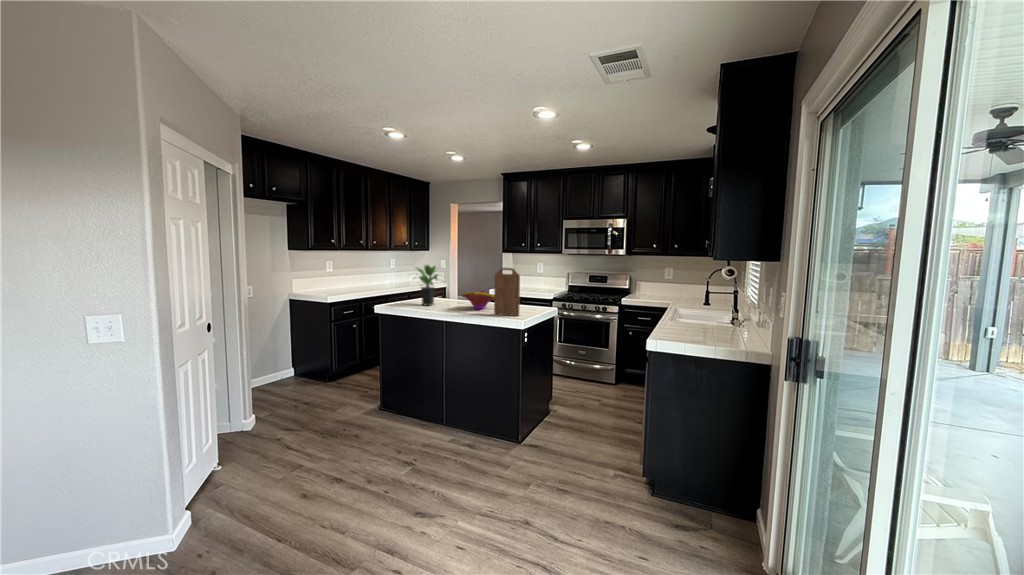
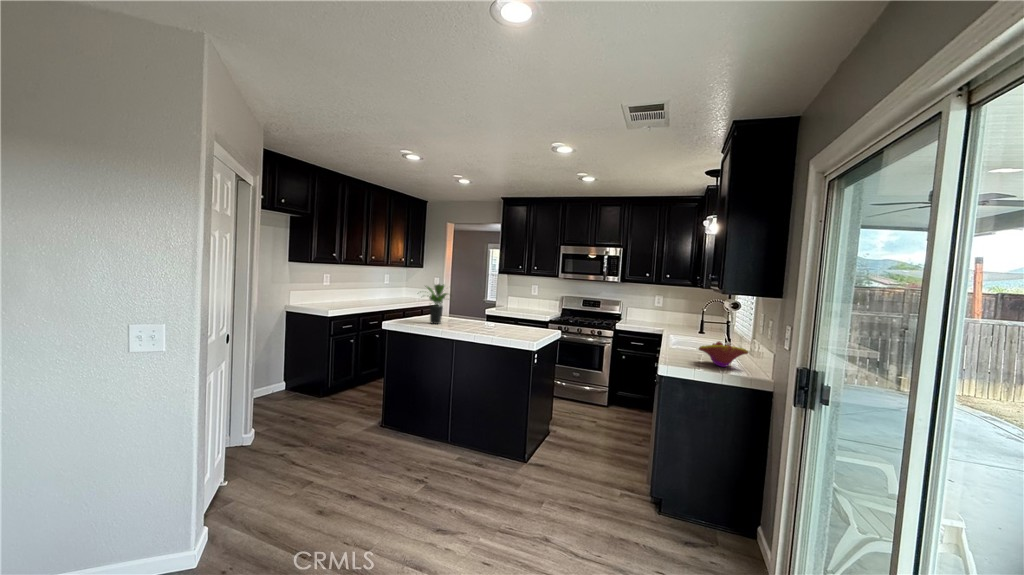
cutting board: present [494,268,520,316] -> none [505,290,533,338]
decorative bowl: present [462,290,494,309] -> present [699,341,748,367]

